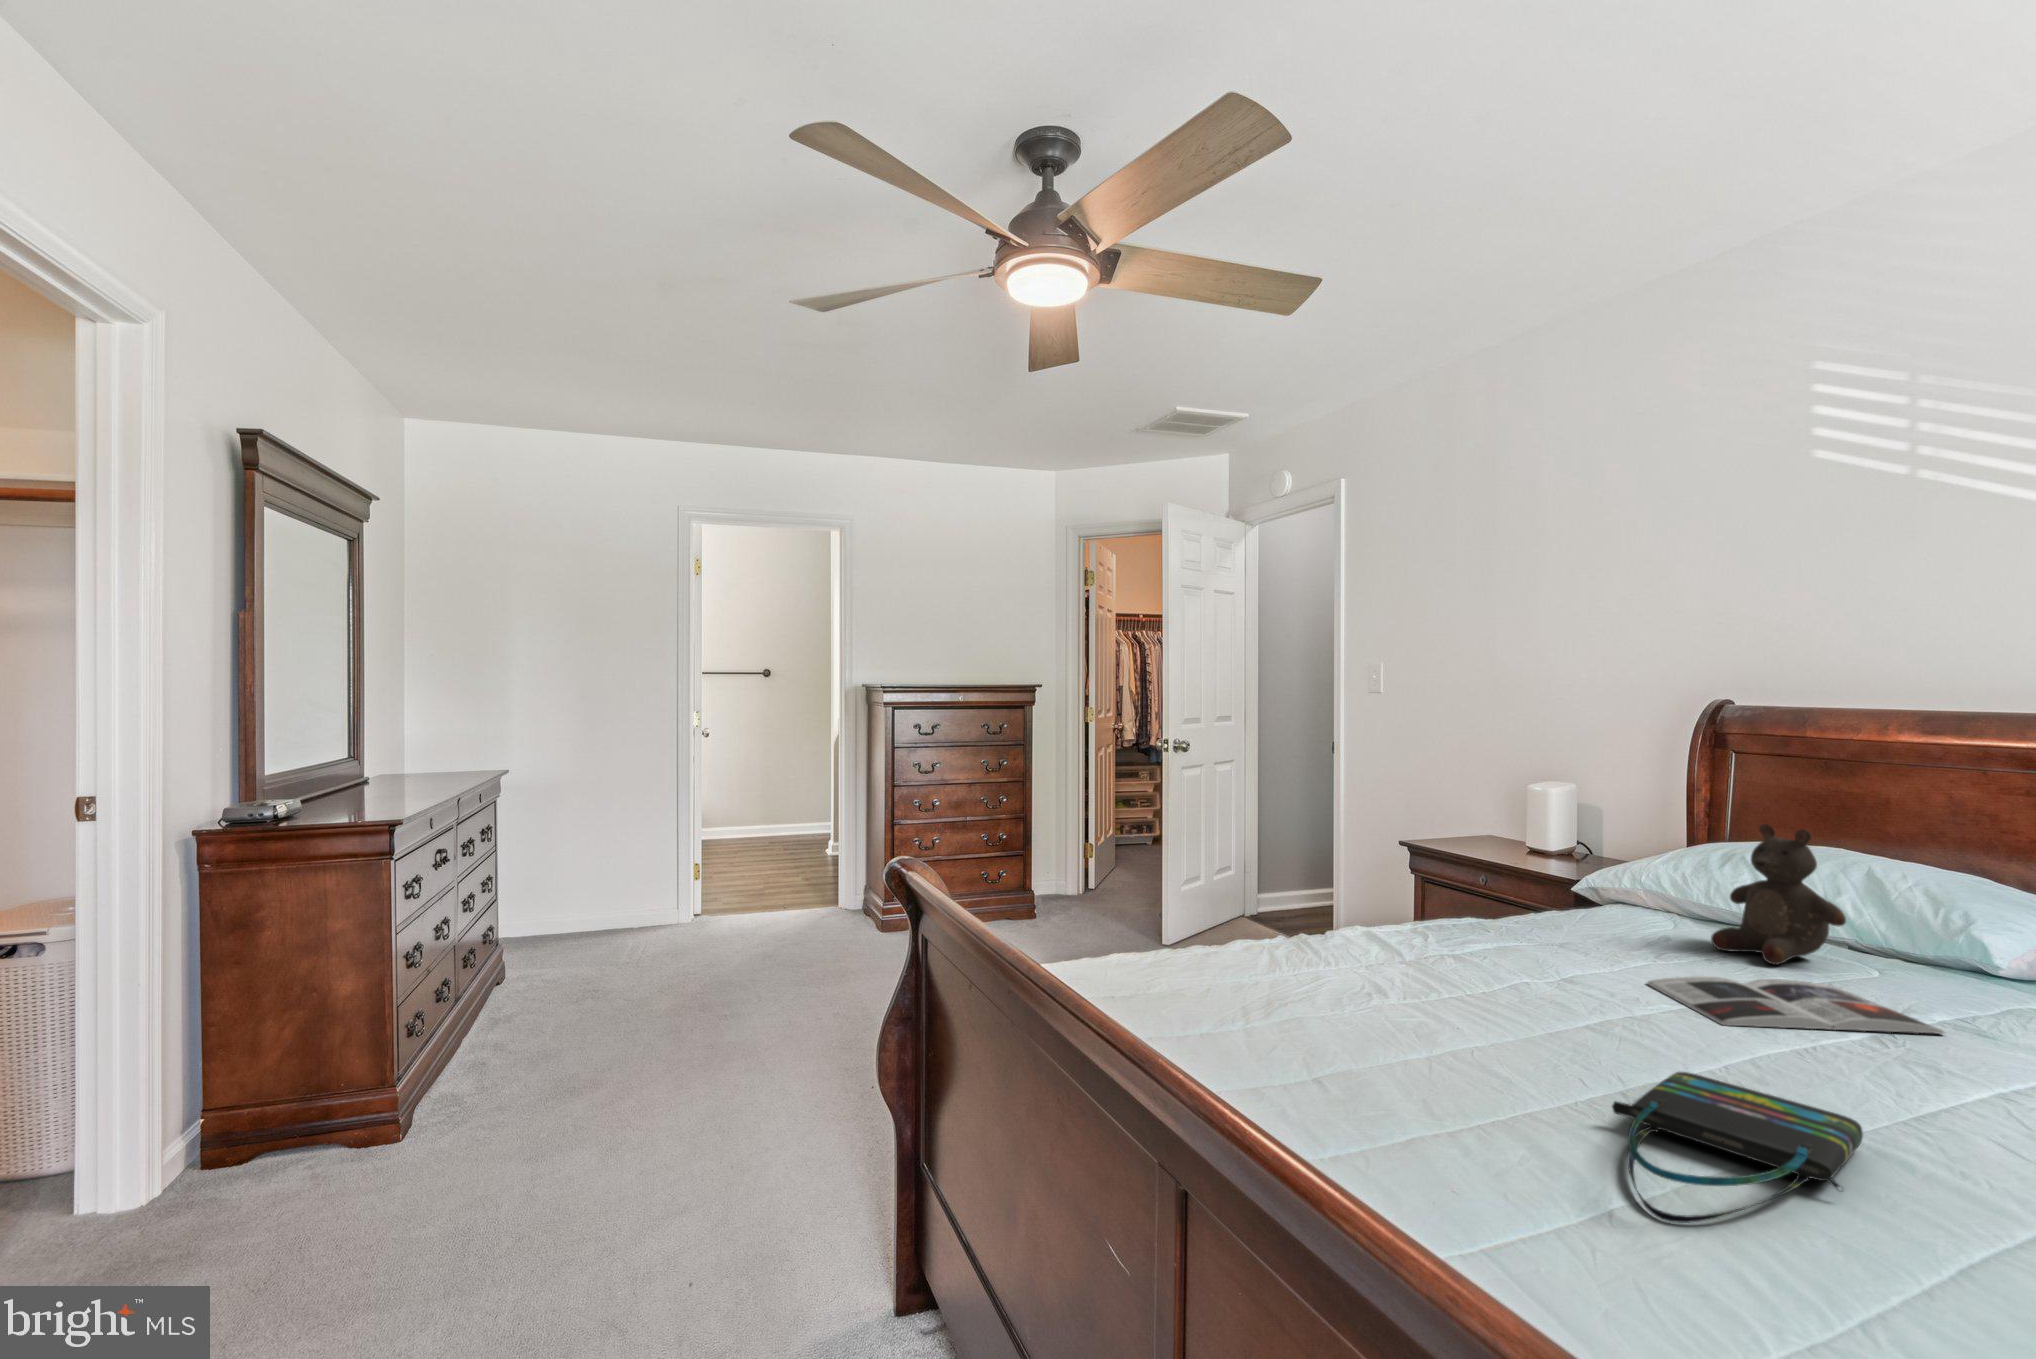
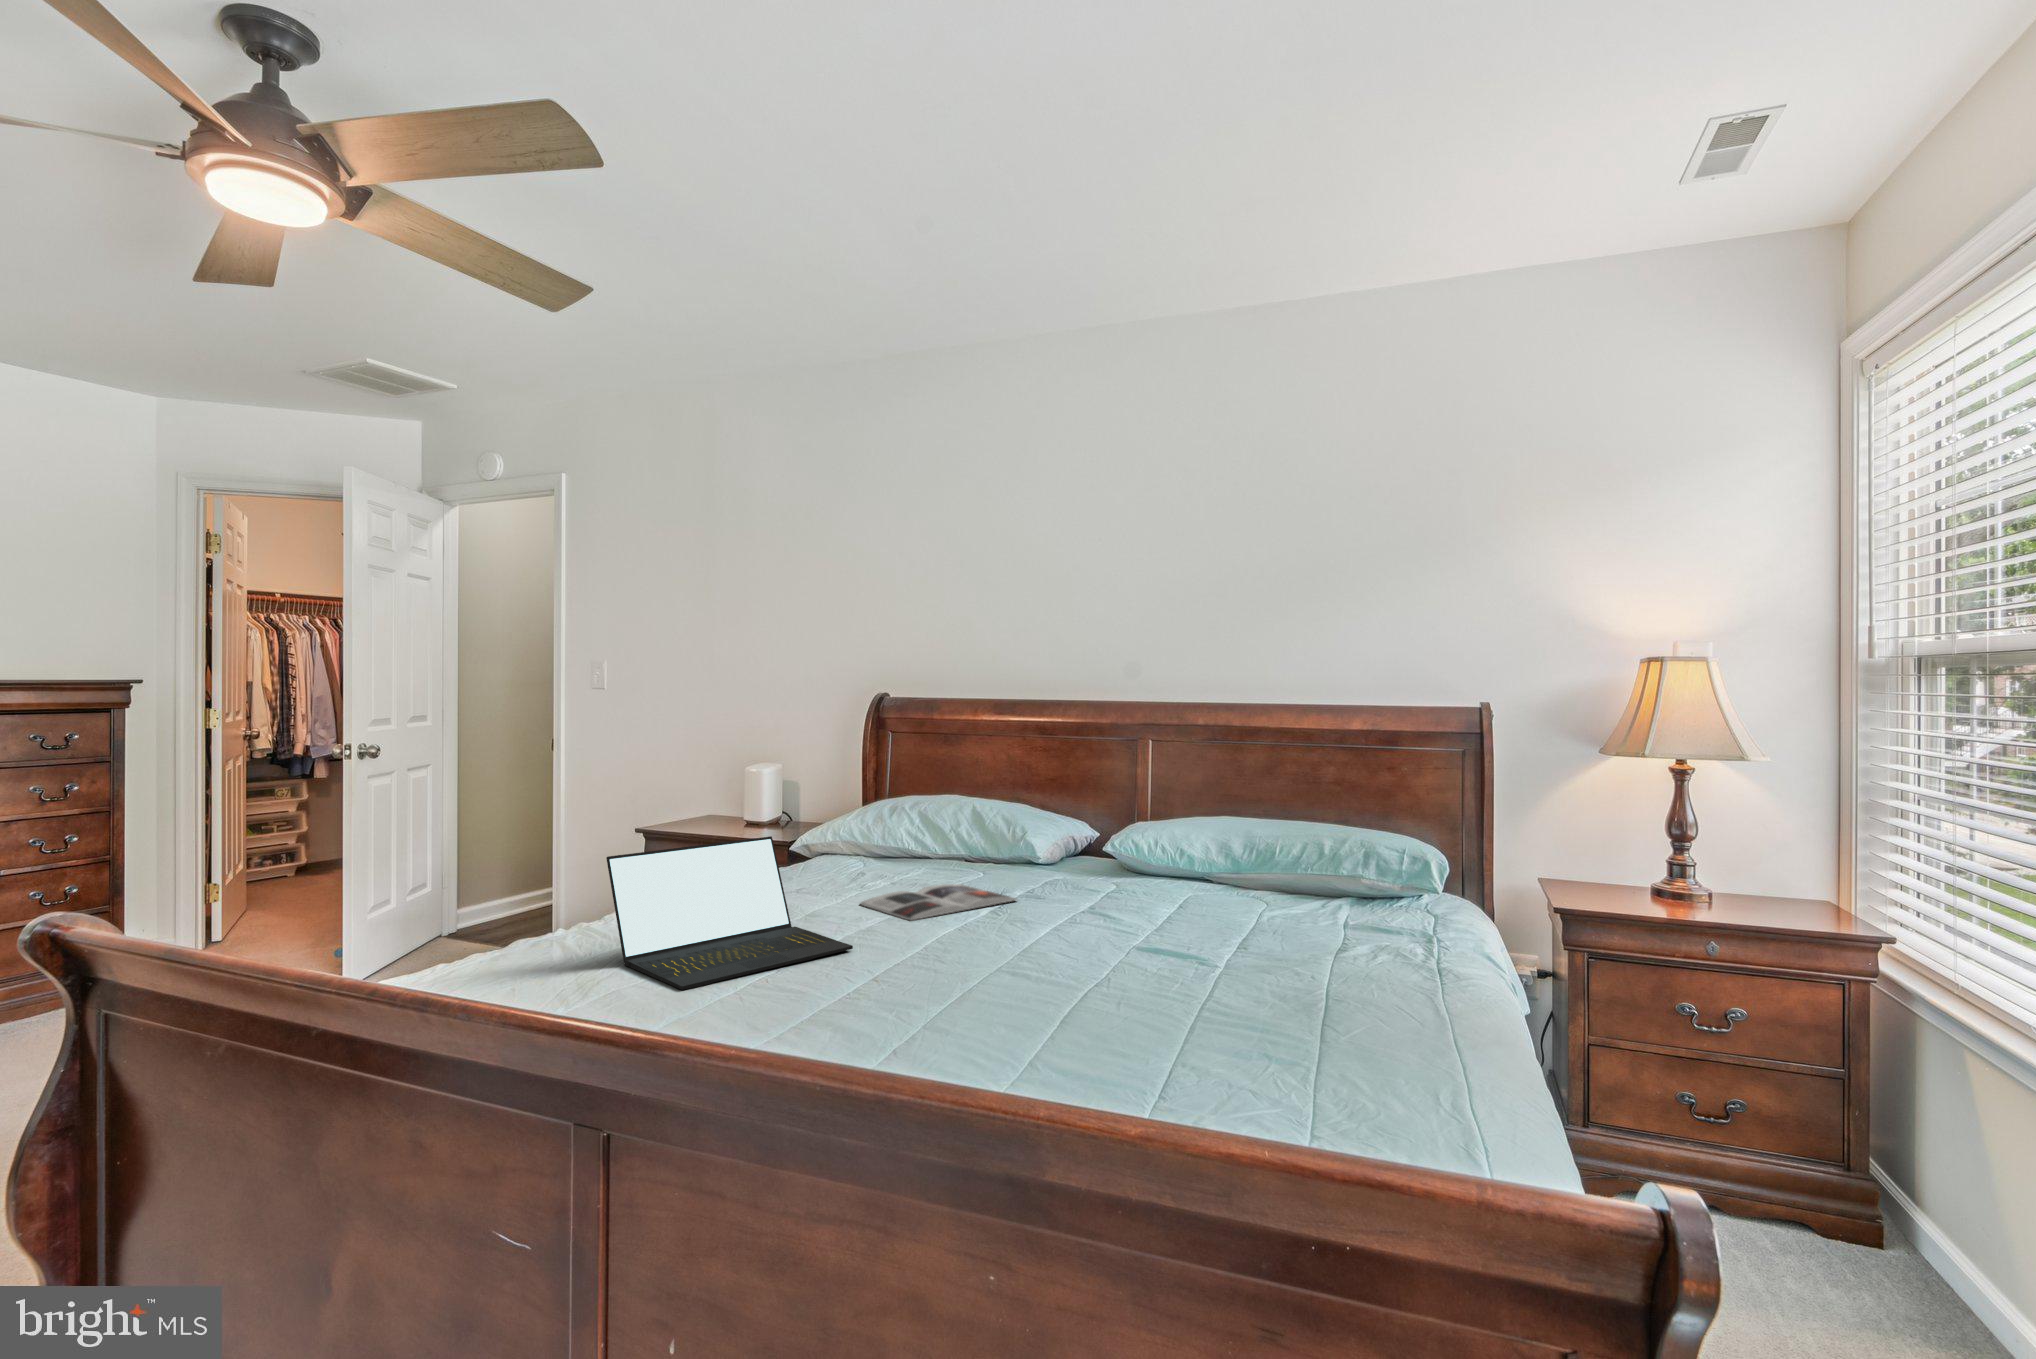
stuffed bear: present [1711,824,1846,965] -> none [890,780,965,878]
laptop: none [1304,875,1612,1047] -> present [606,836,853,990]
tote bag: present [1612,1072,1863,1223] -> none [867,950,996,1037]

